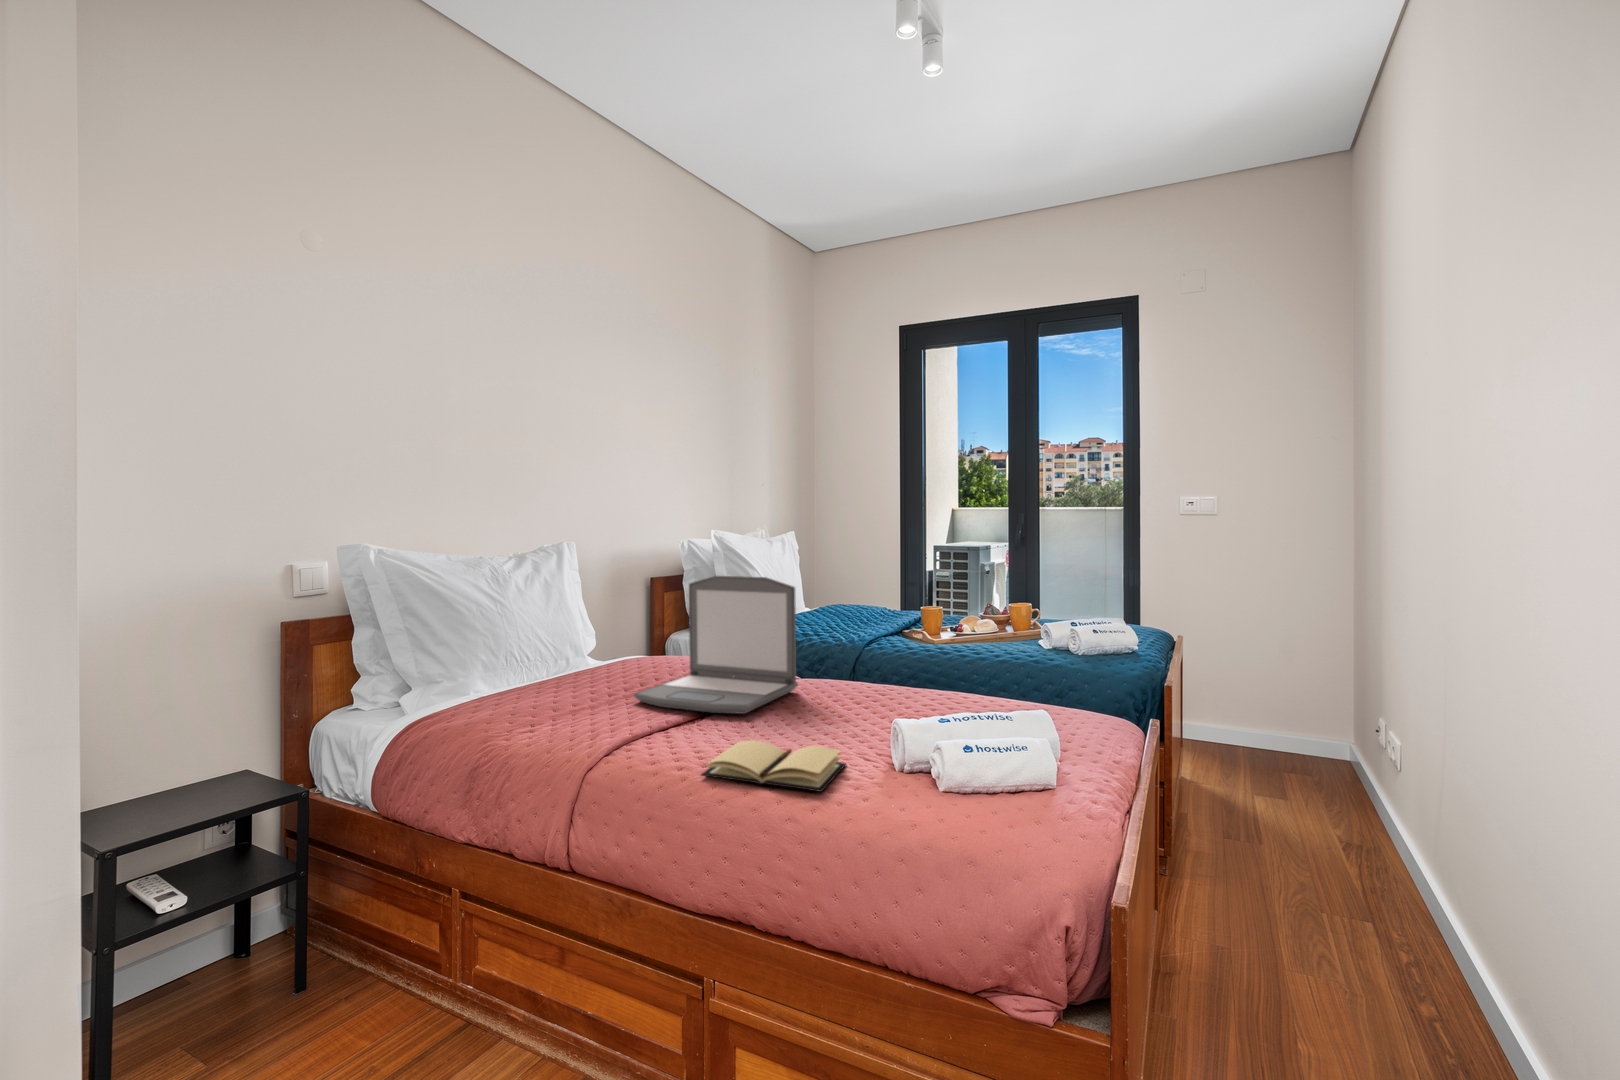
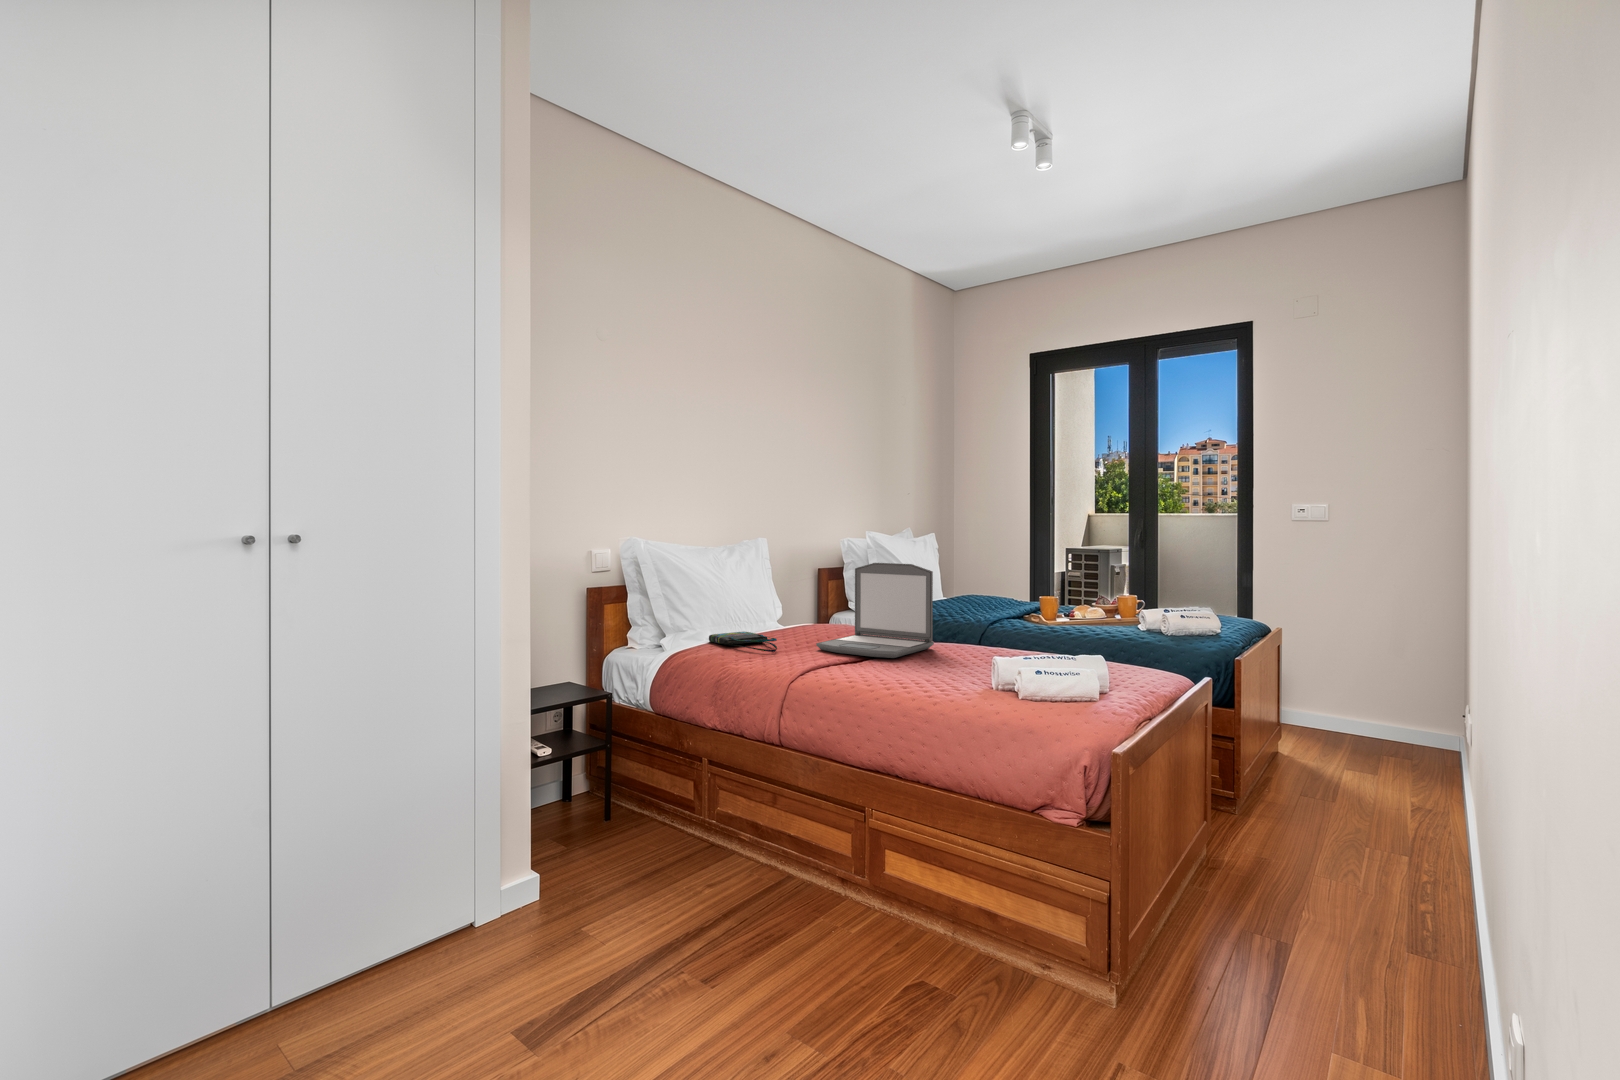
tote bag: none [476,677,575,712] -> present [709,632,777,652]
book: present [701,740,846,792] -> none [864,669,962,696]

